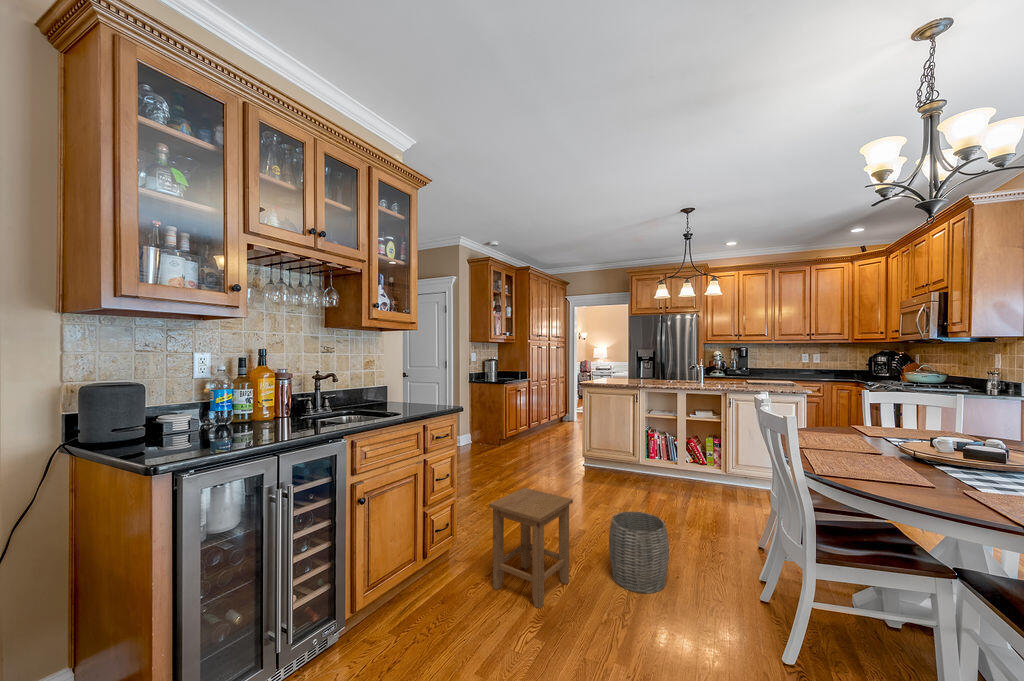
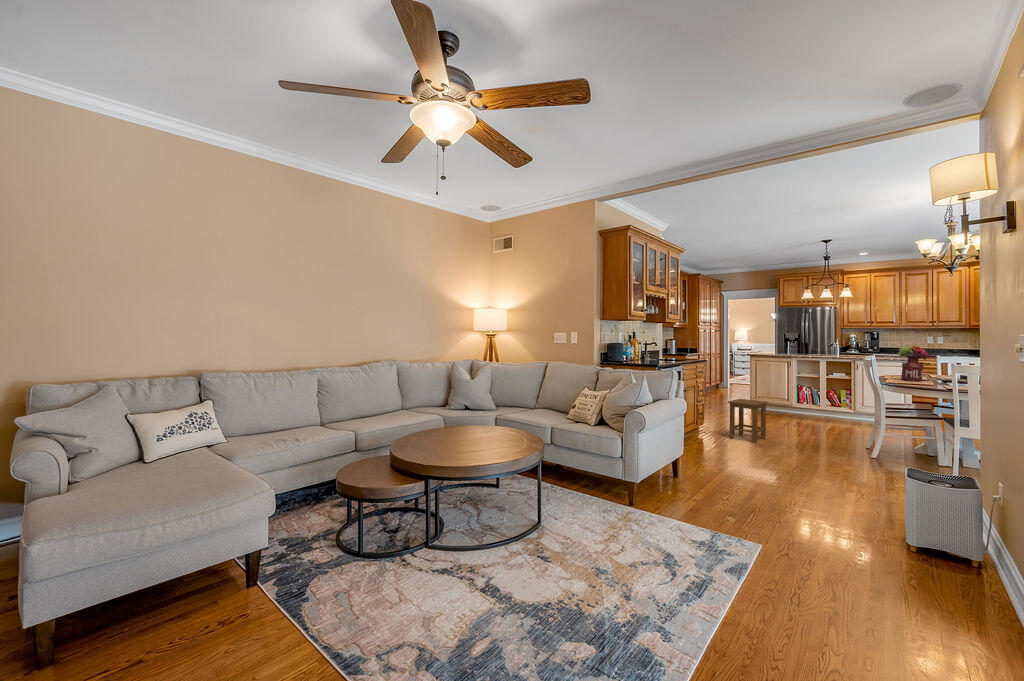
flower arrangement: none [839,382,920,476] -> present [898,346,930,381]
woven basket: present [609,511,669,593] -> none [785,411,817,443]

